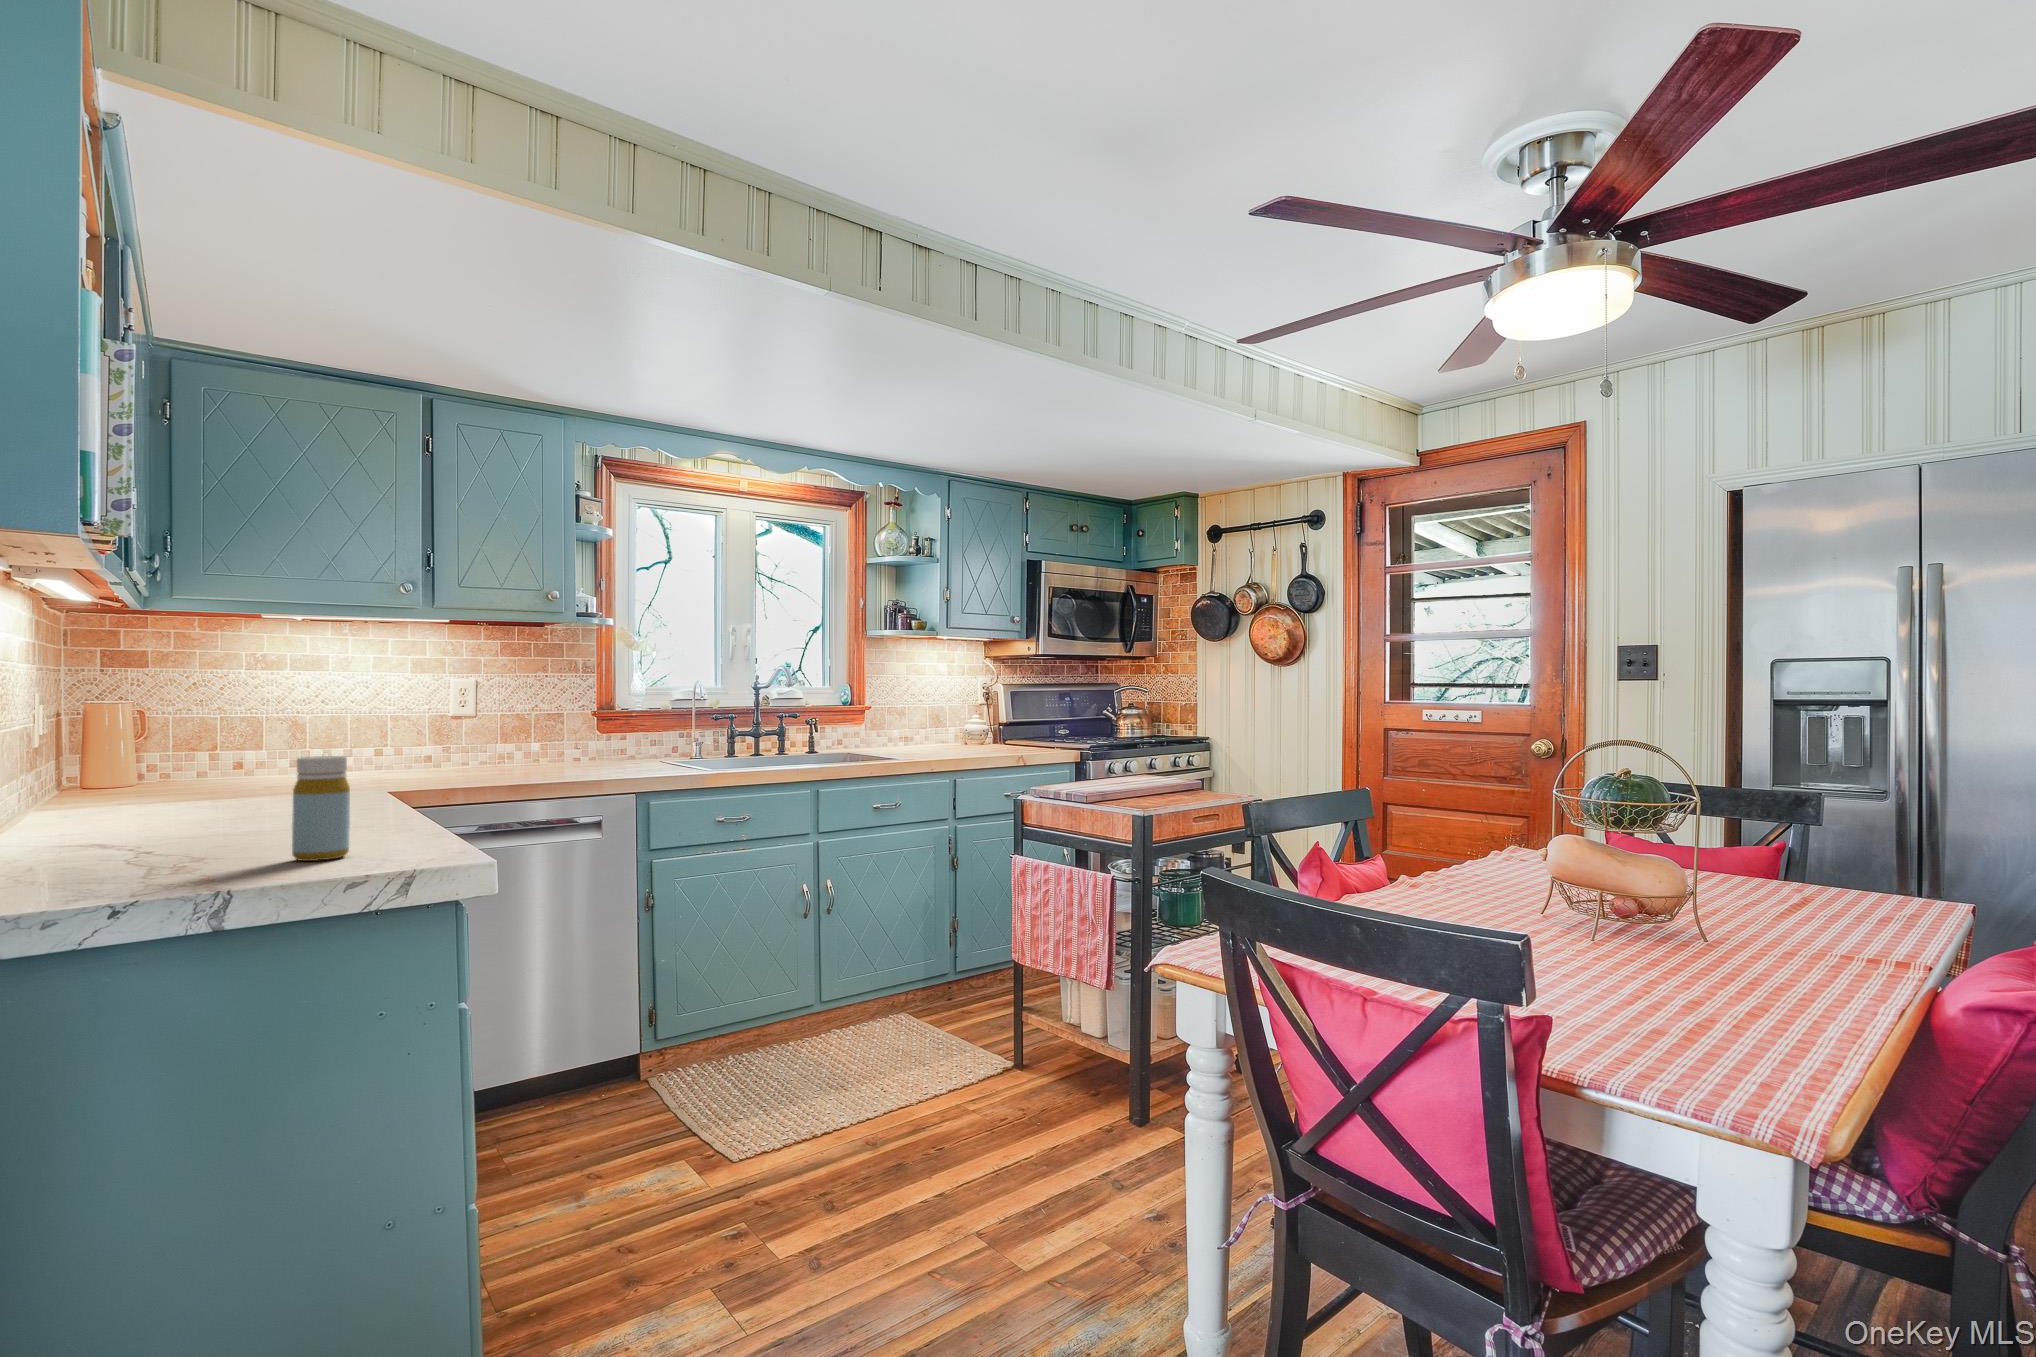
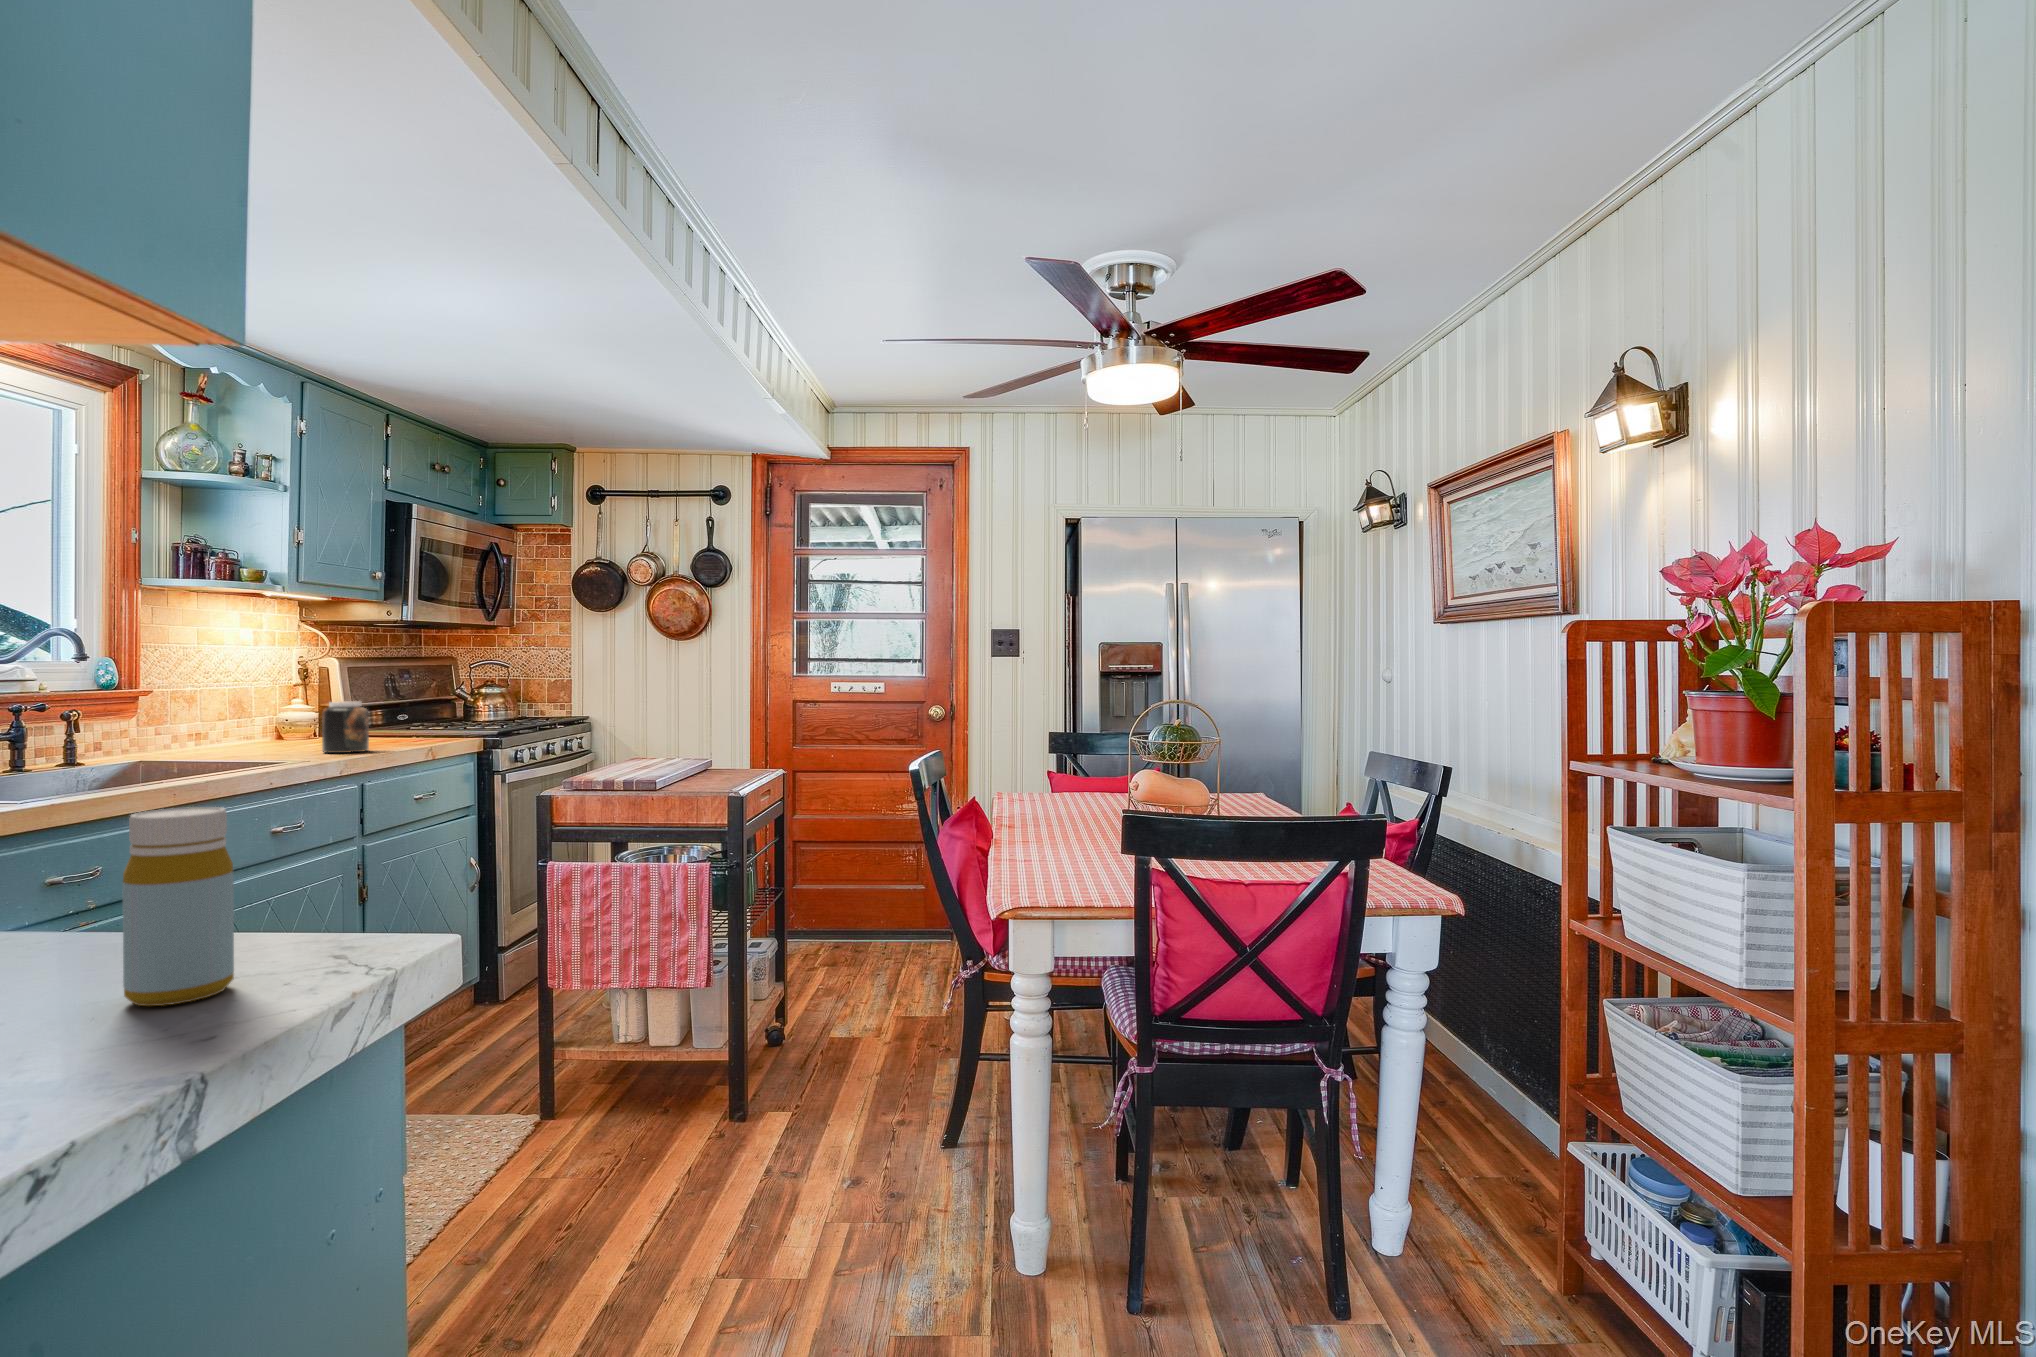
jar: none [941,716,969,754] -> present [322,701,369,753]

